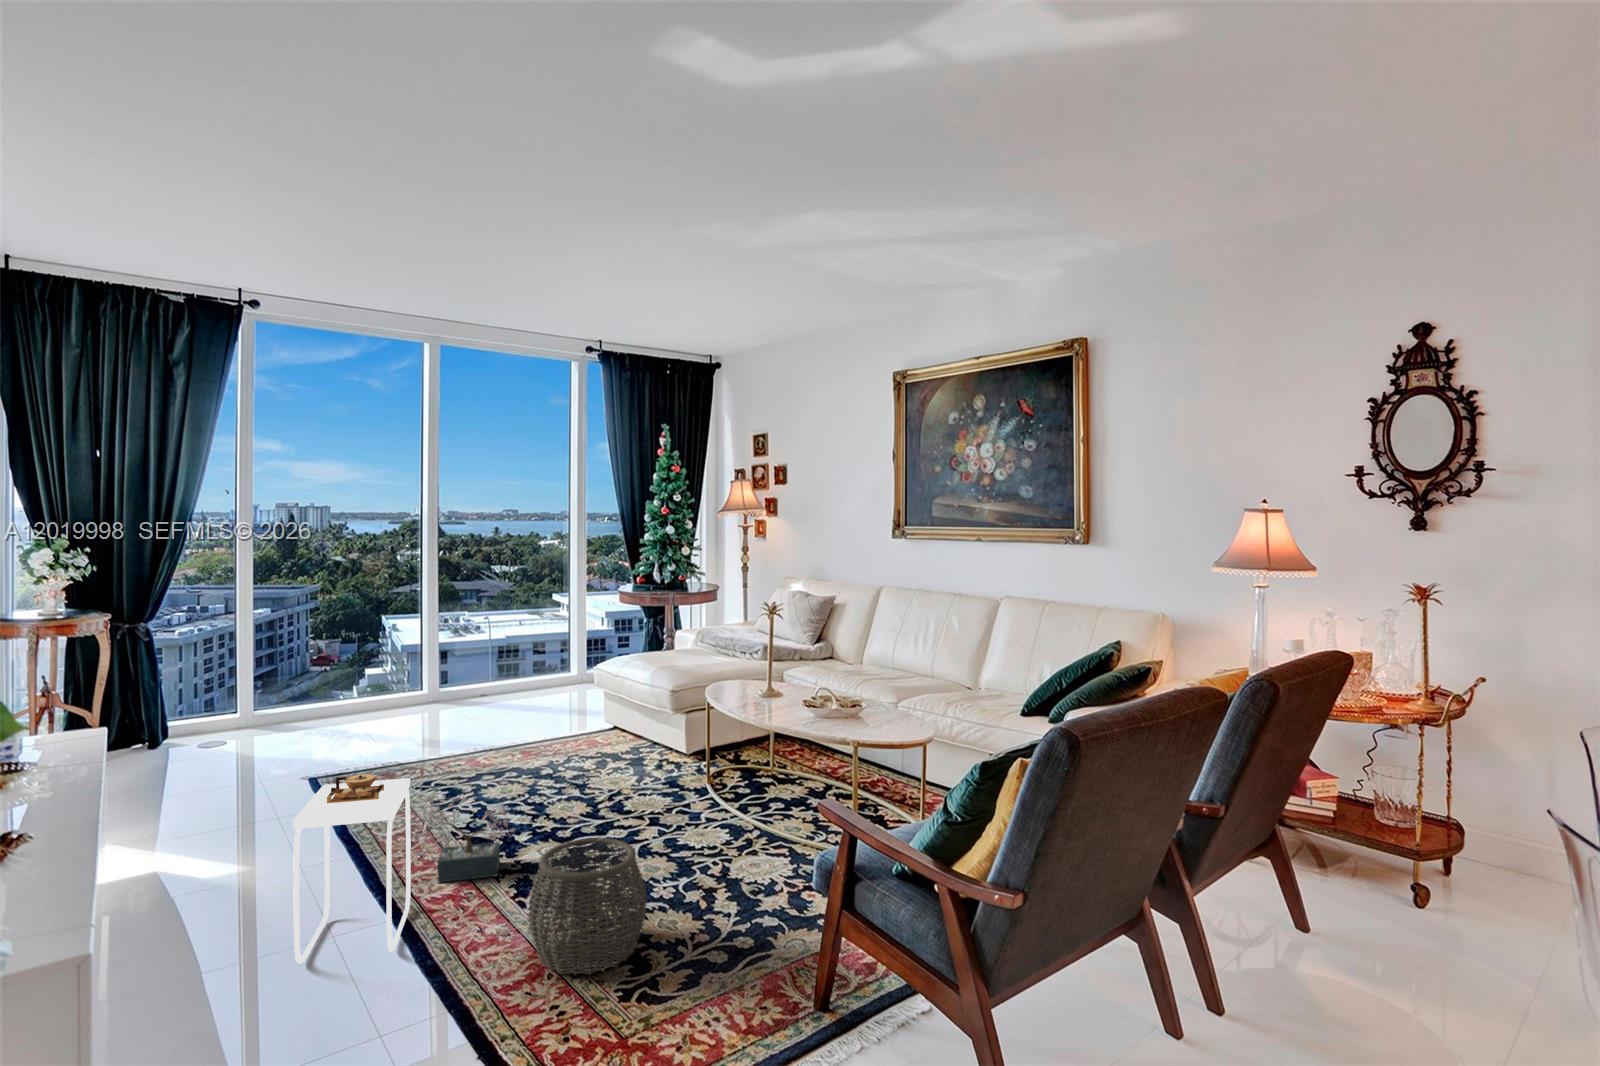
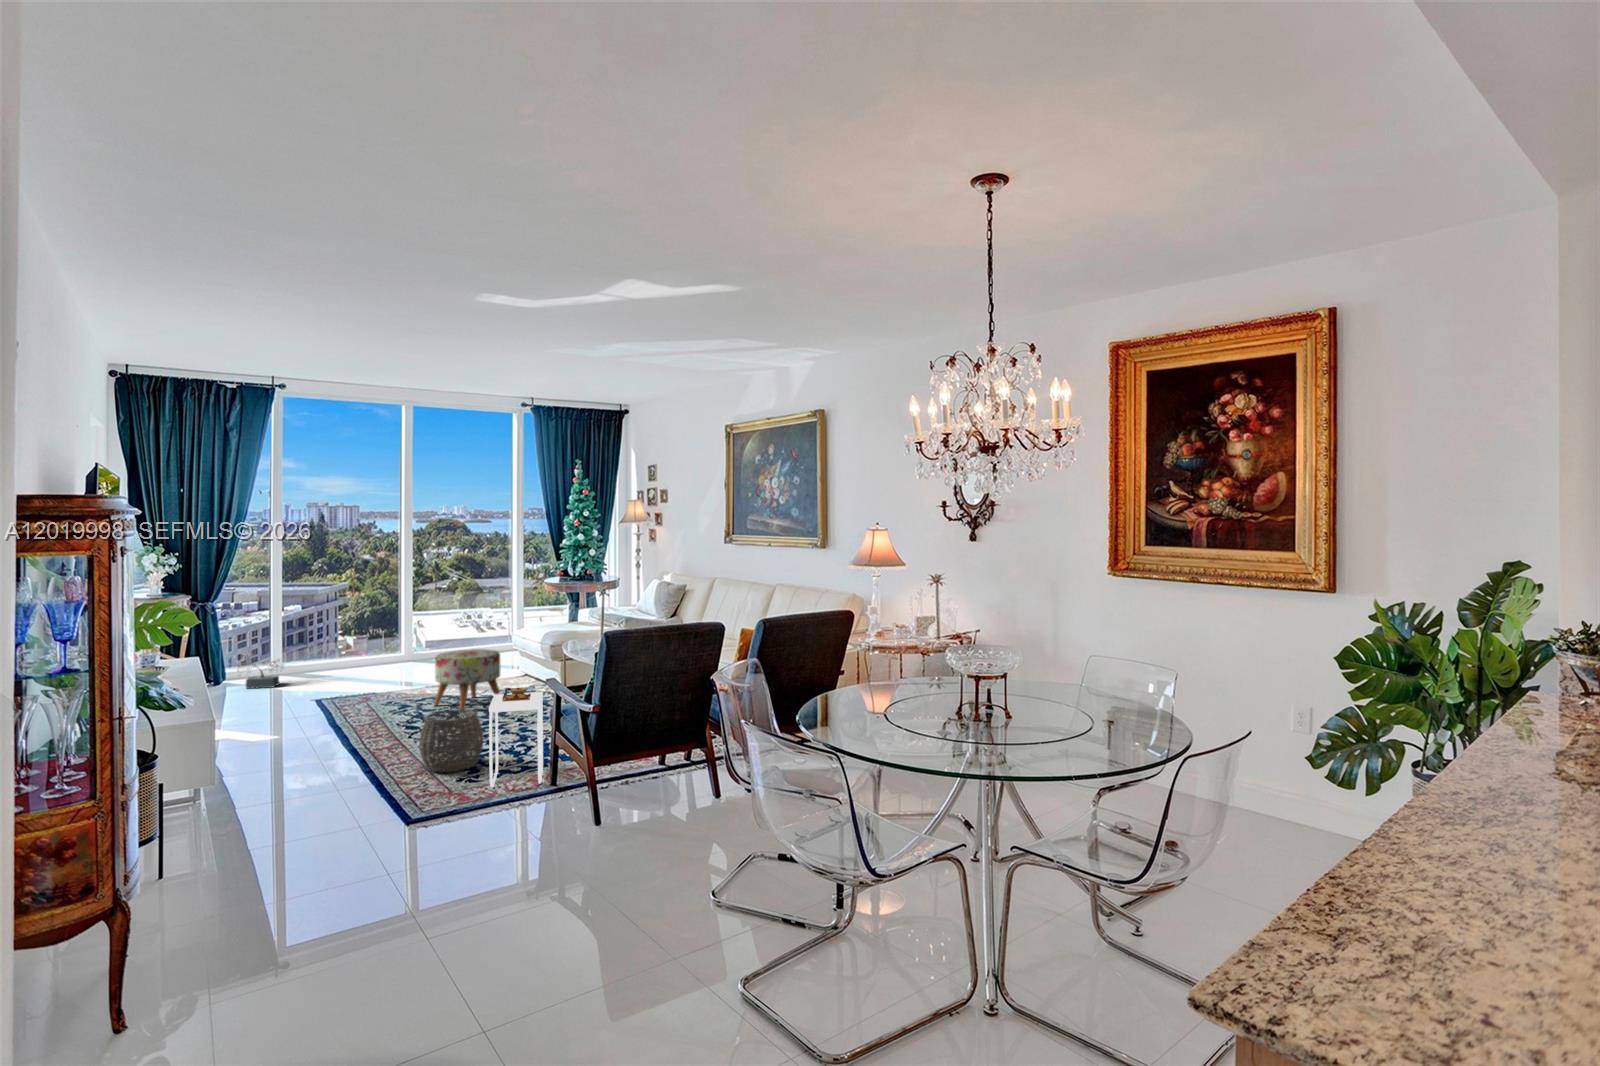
ottoman: none [500,698,607,805] -> present [434,649,500,709]
side table: present [293,774,411,964] -> present [489,688,543,787]
decorative plant: present [414,793,515,882] -> present [237,653,283,689]

